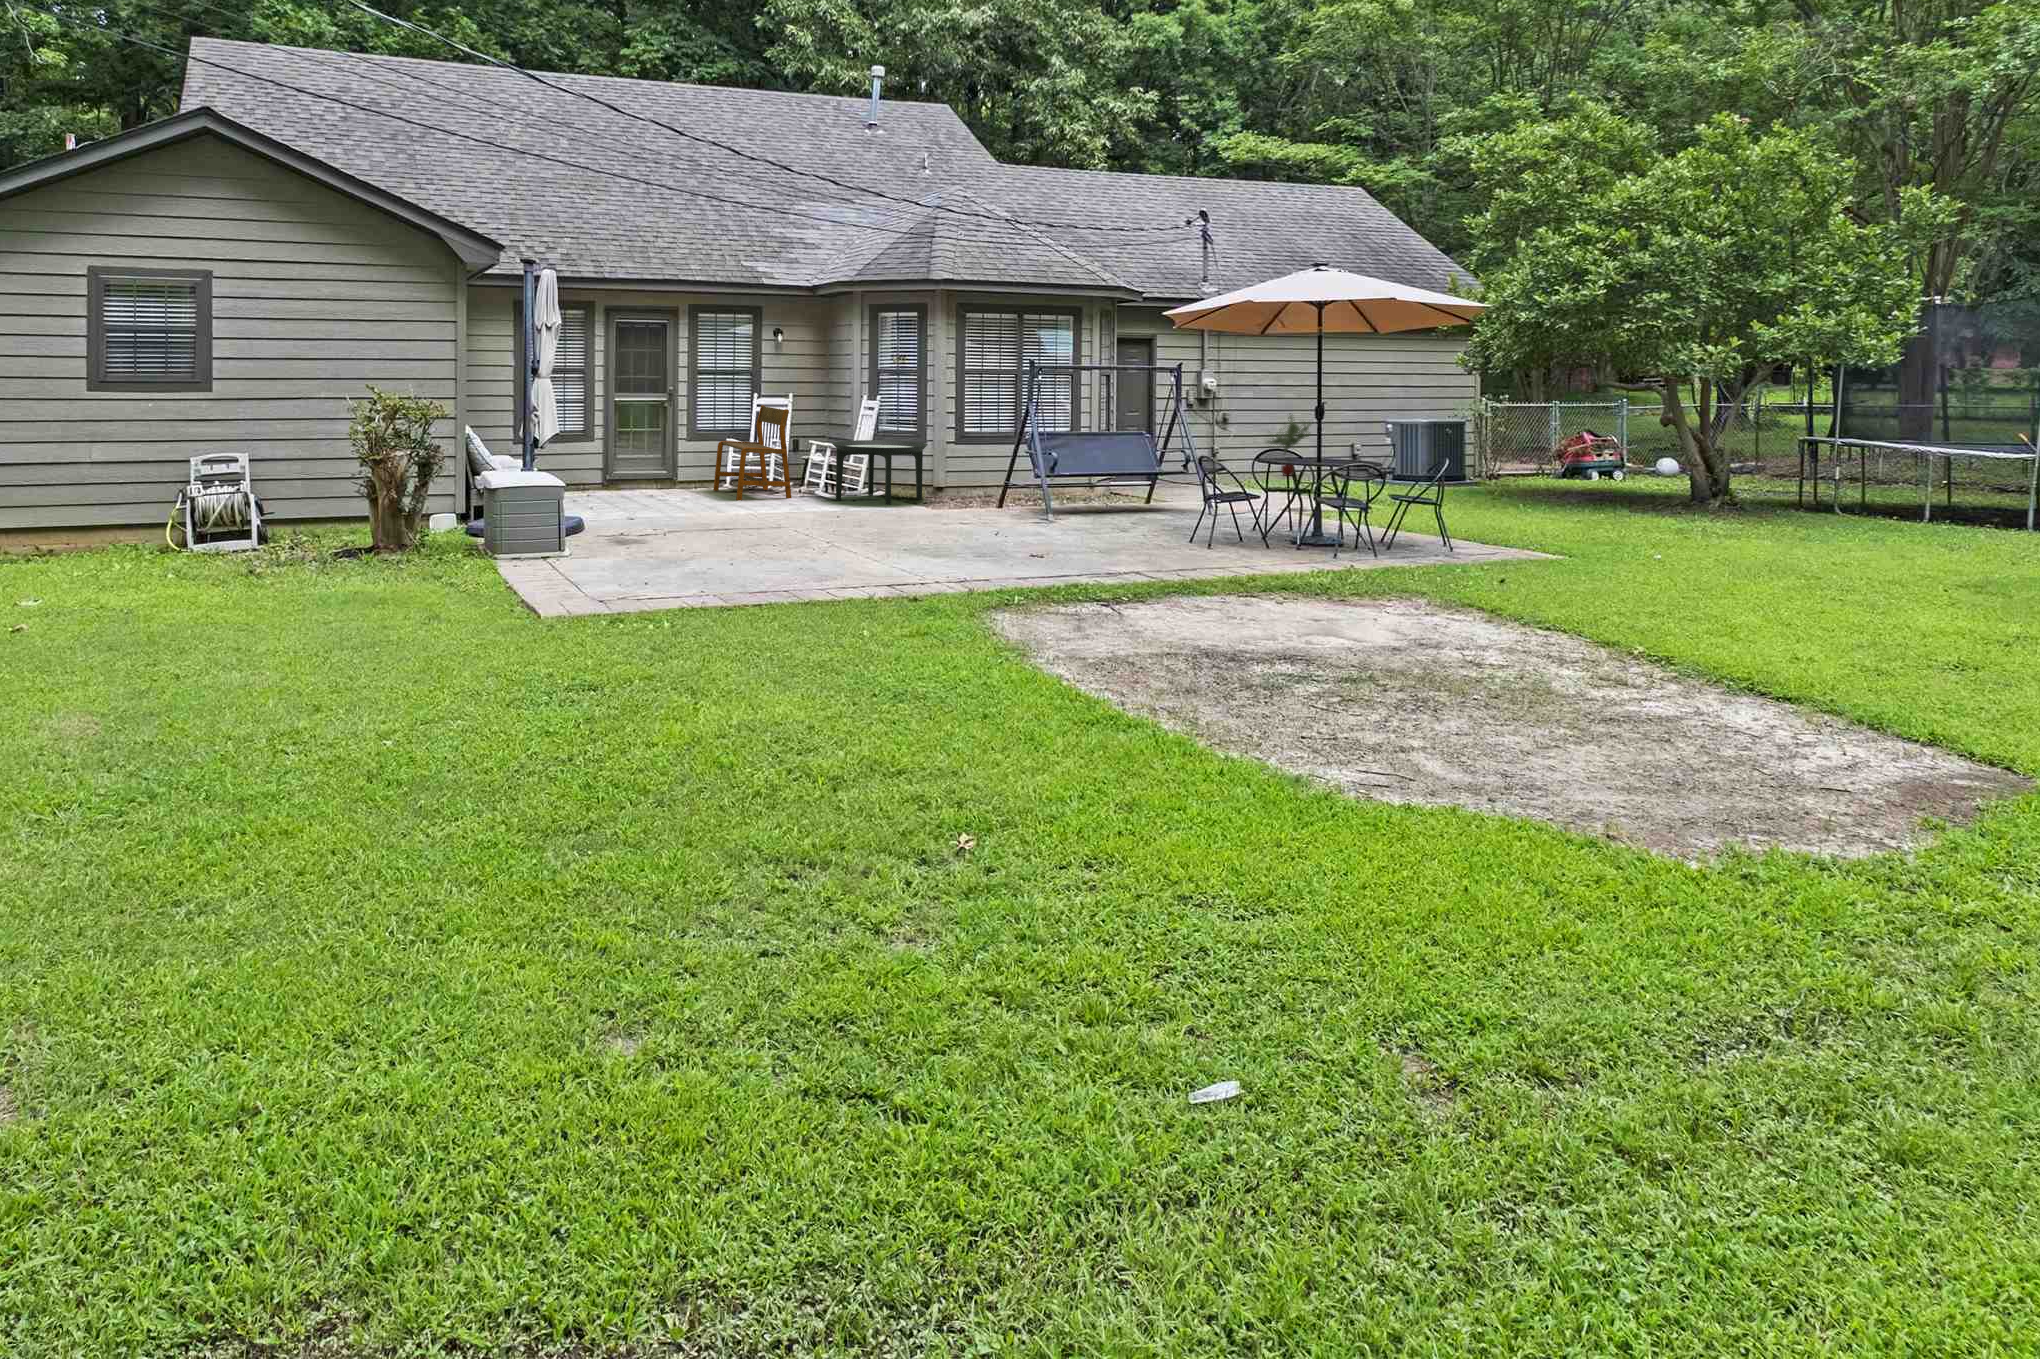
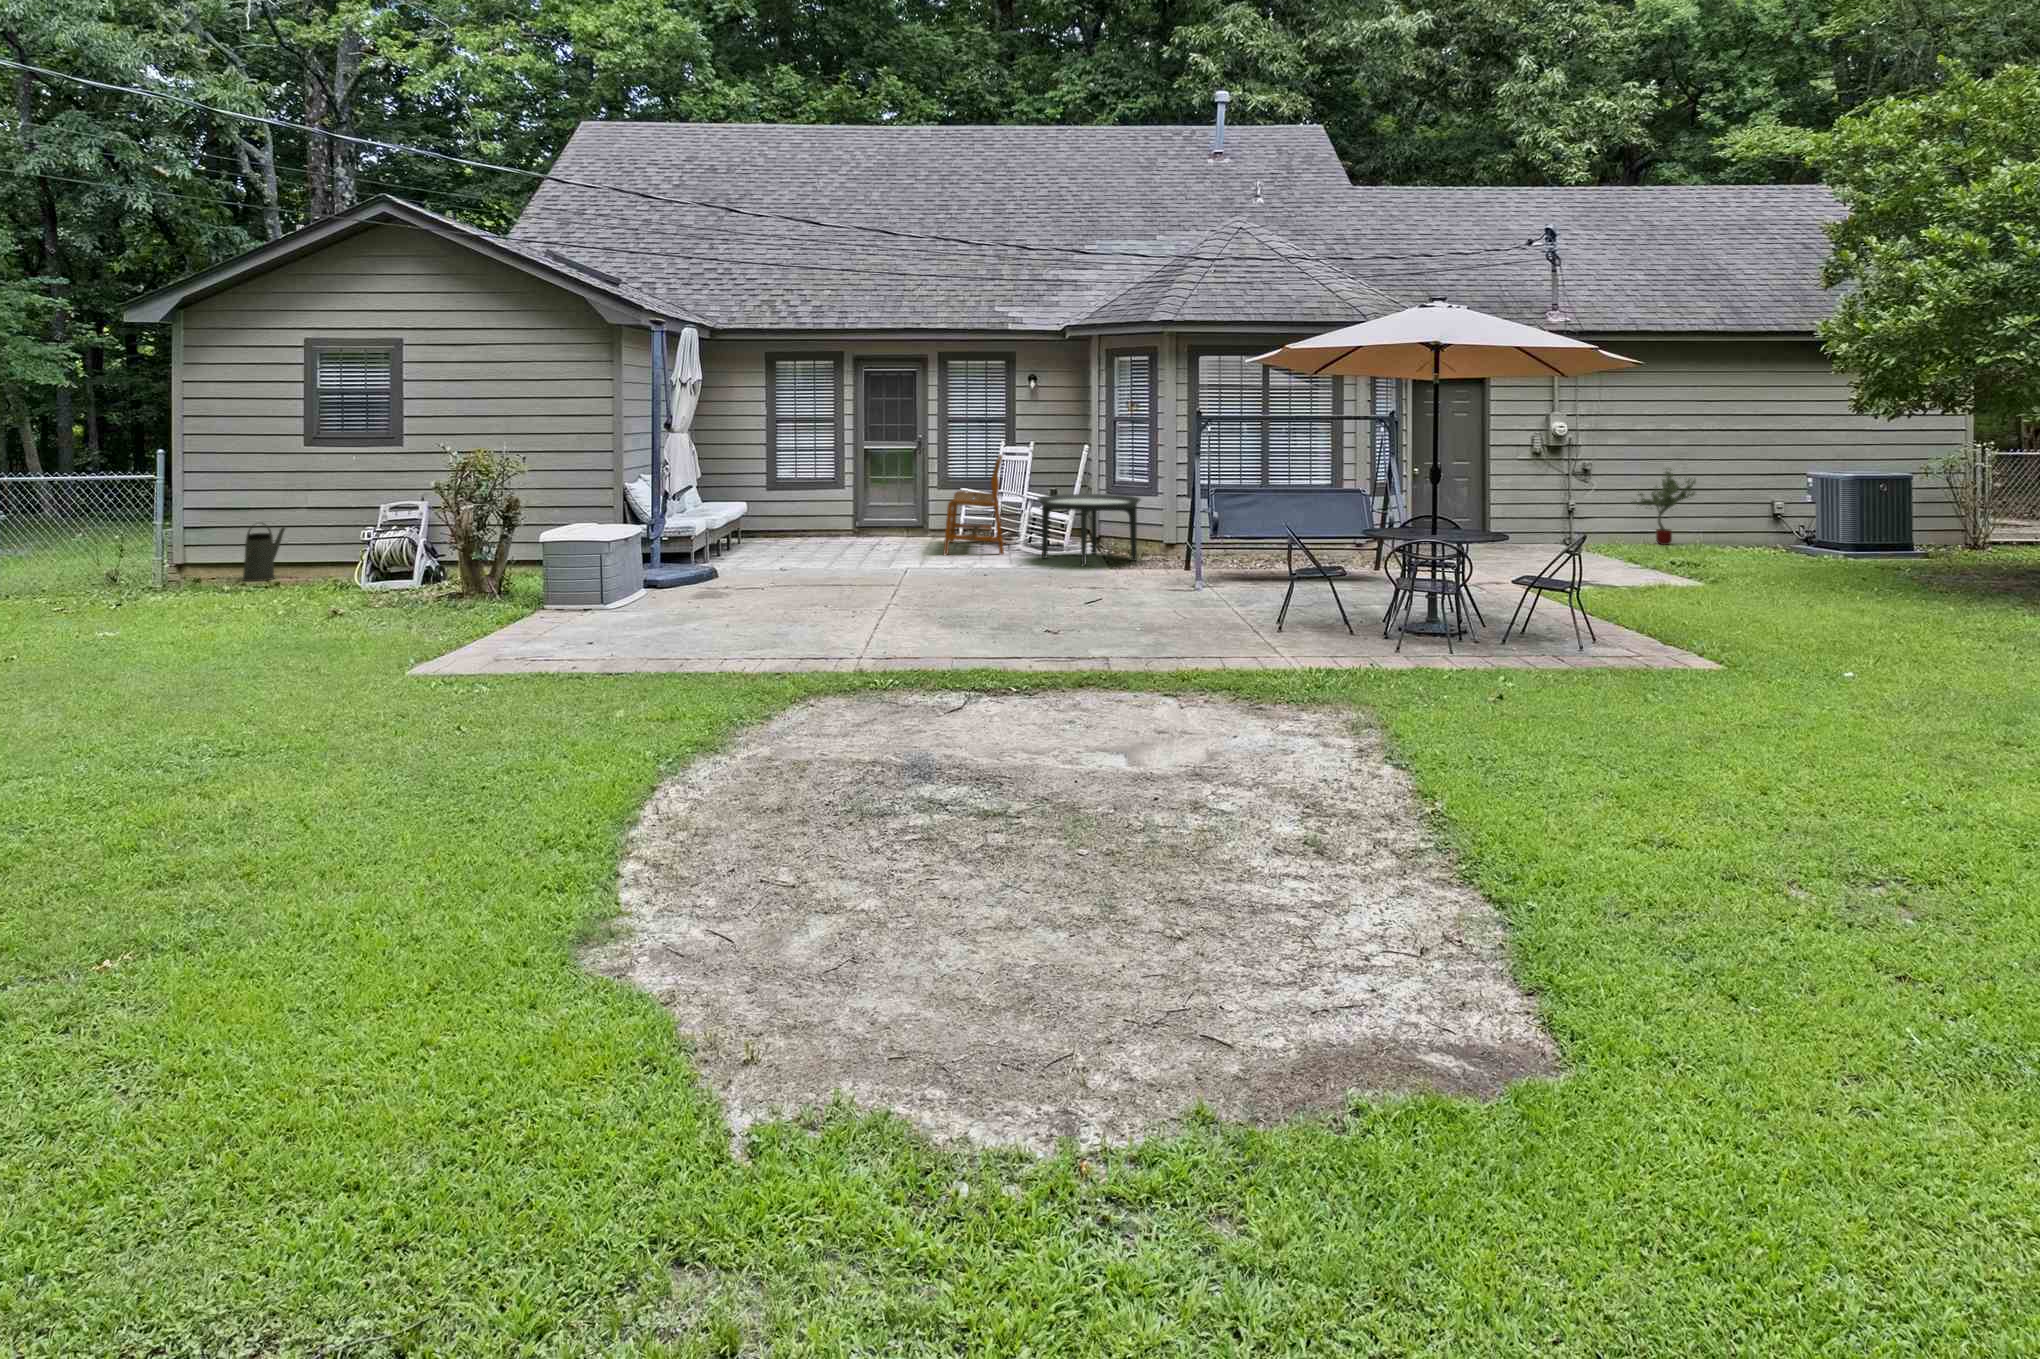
watering can: none [36,482,74,548] -> present [242,524,285,581]

